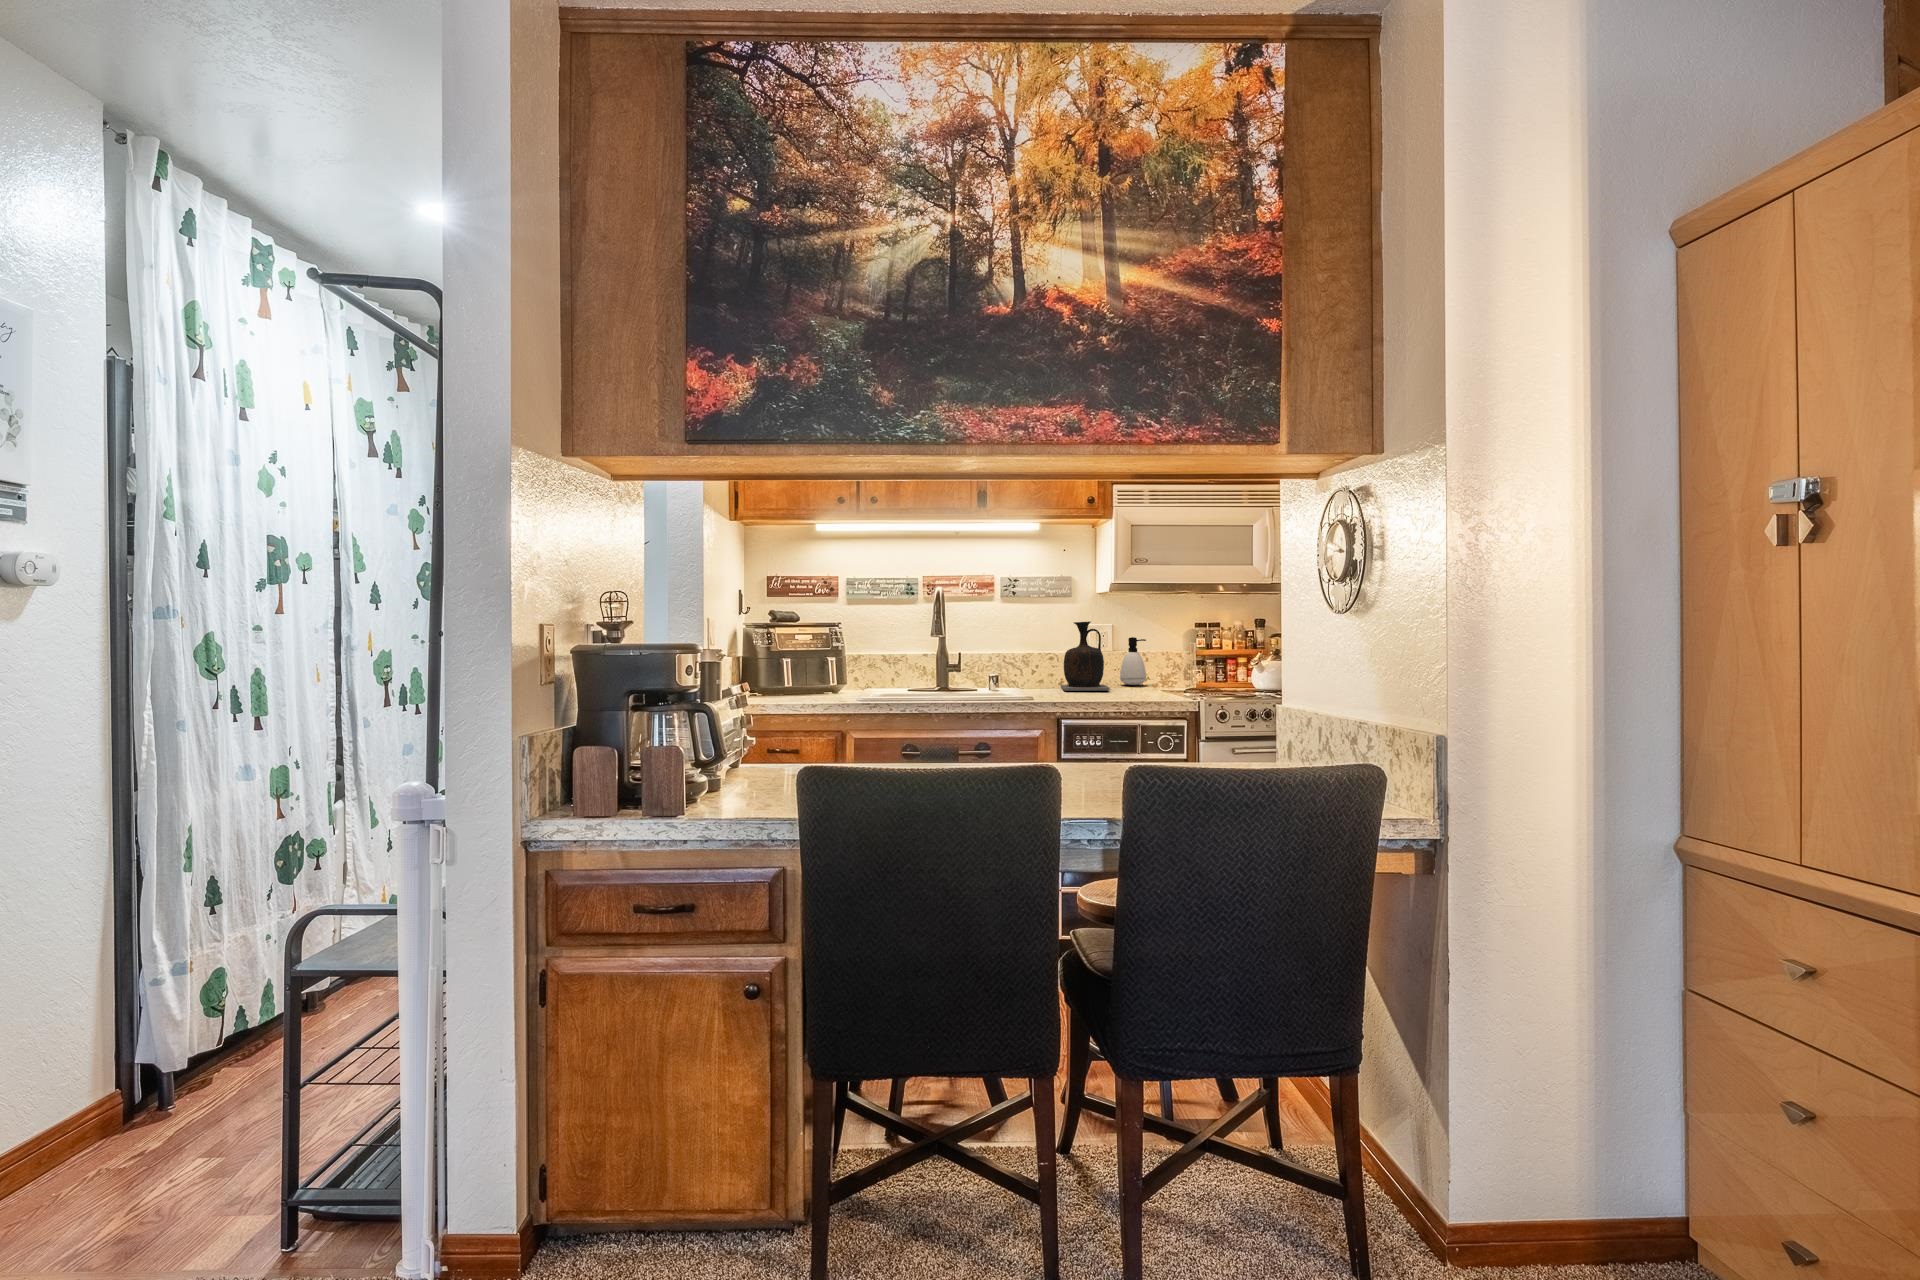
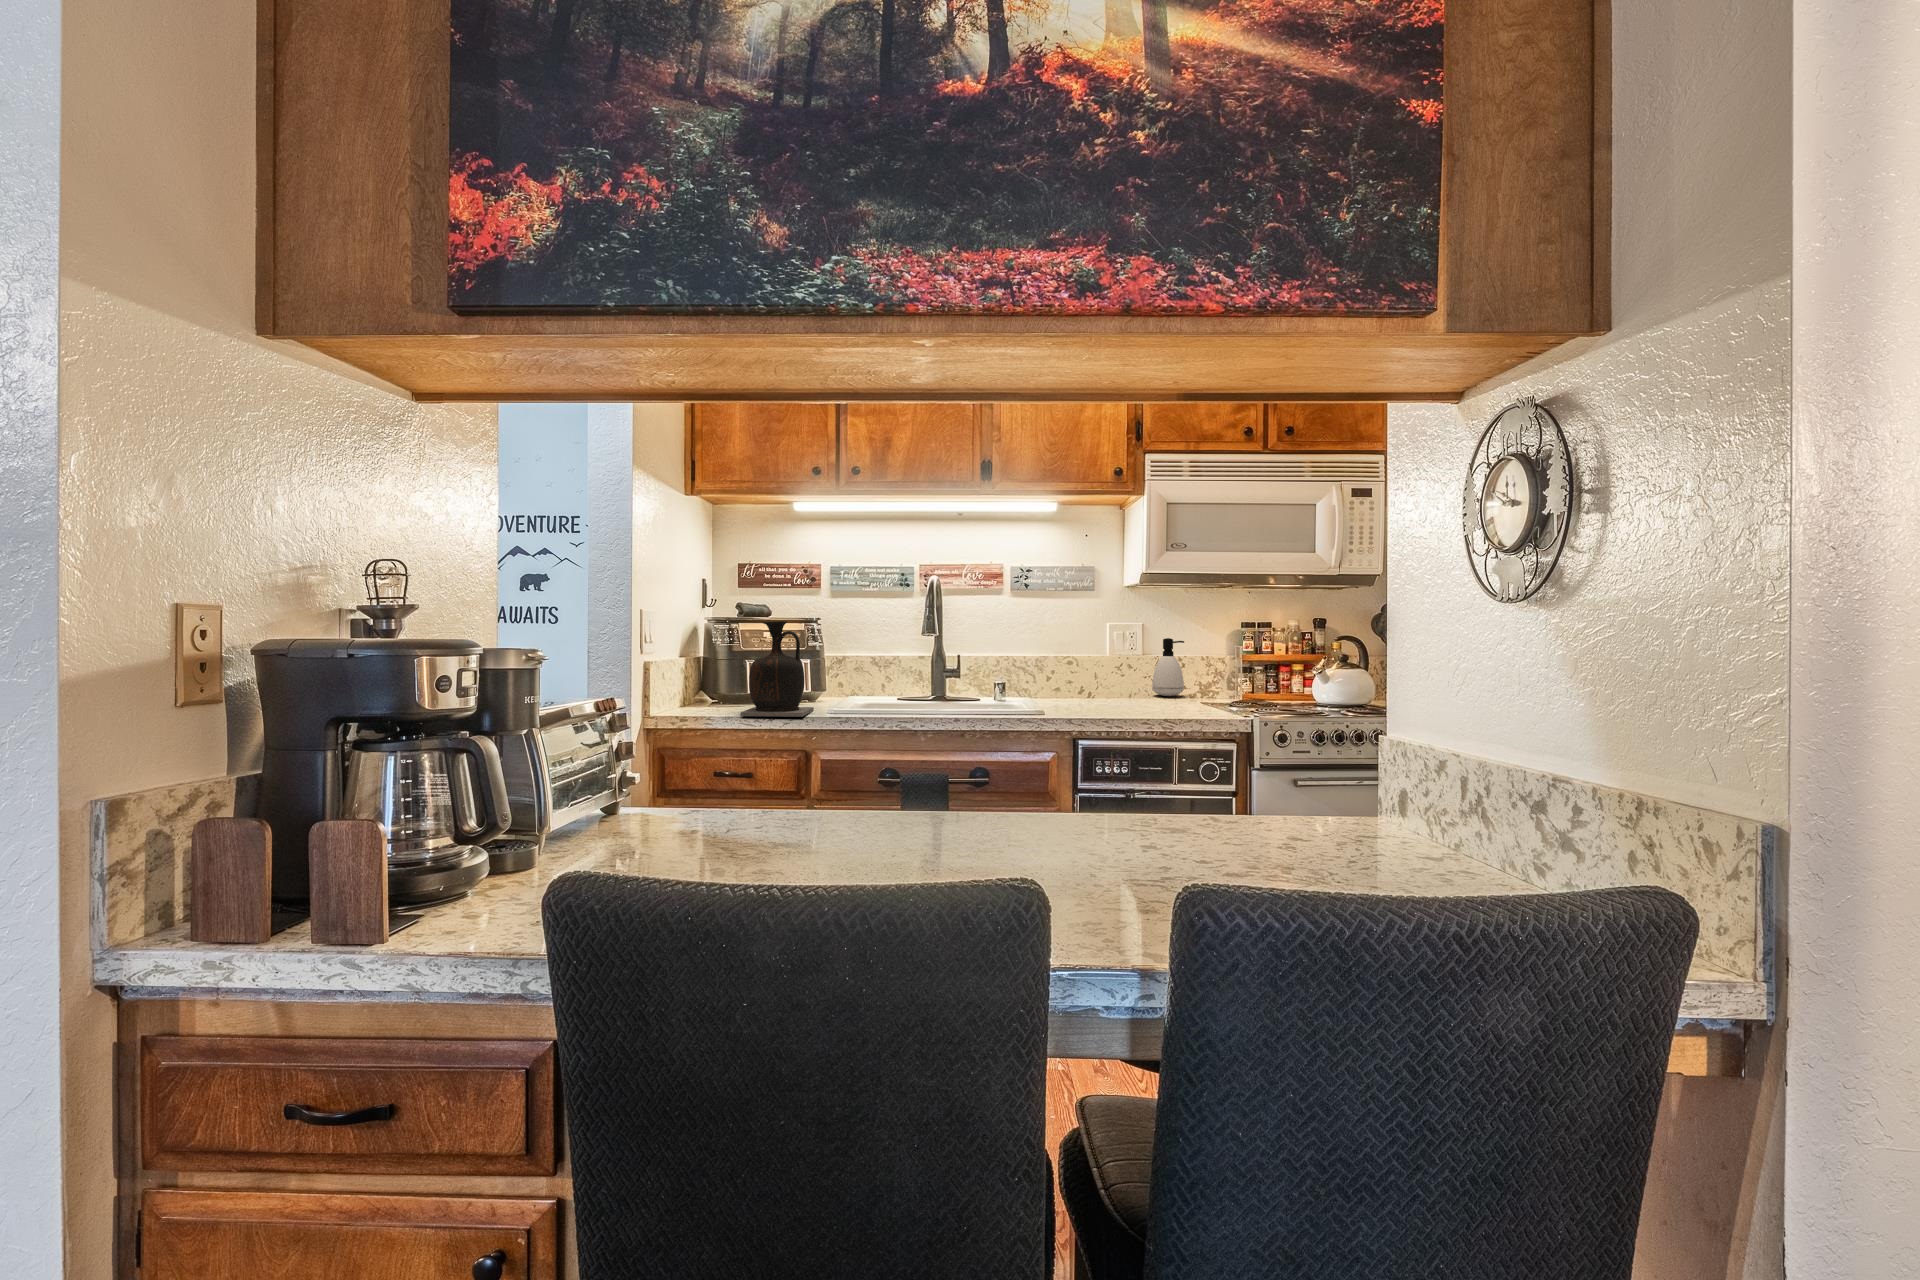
vase: present [1061,621,1110,691] -> present [740,621,814,717]

